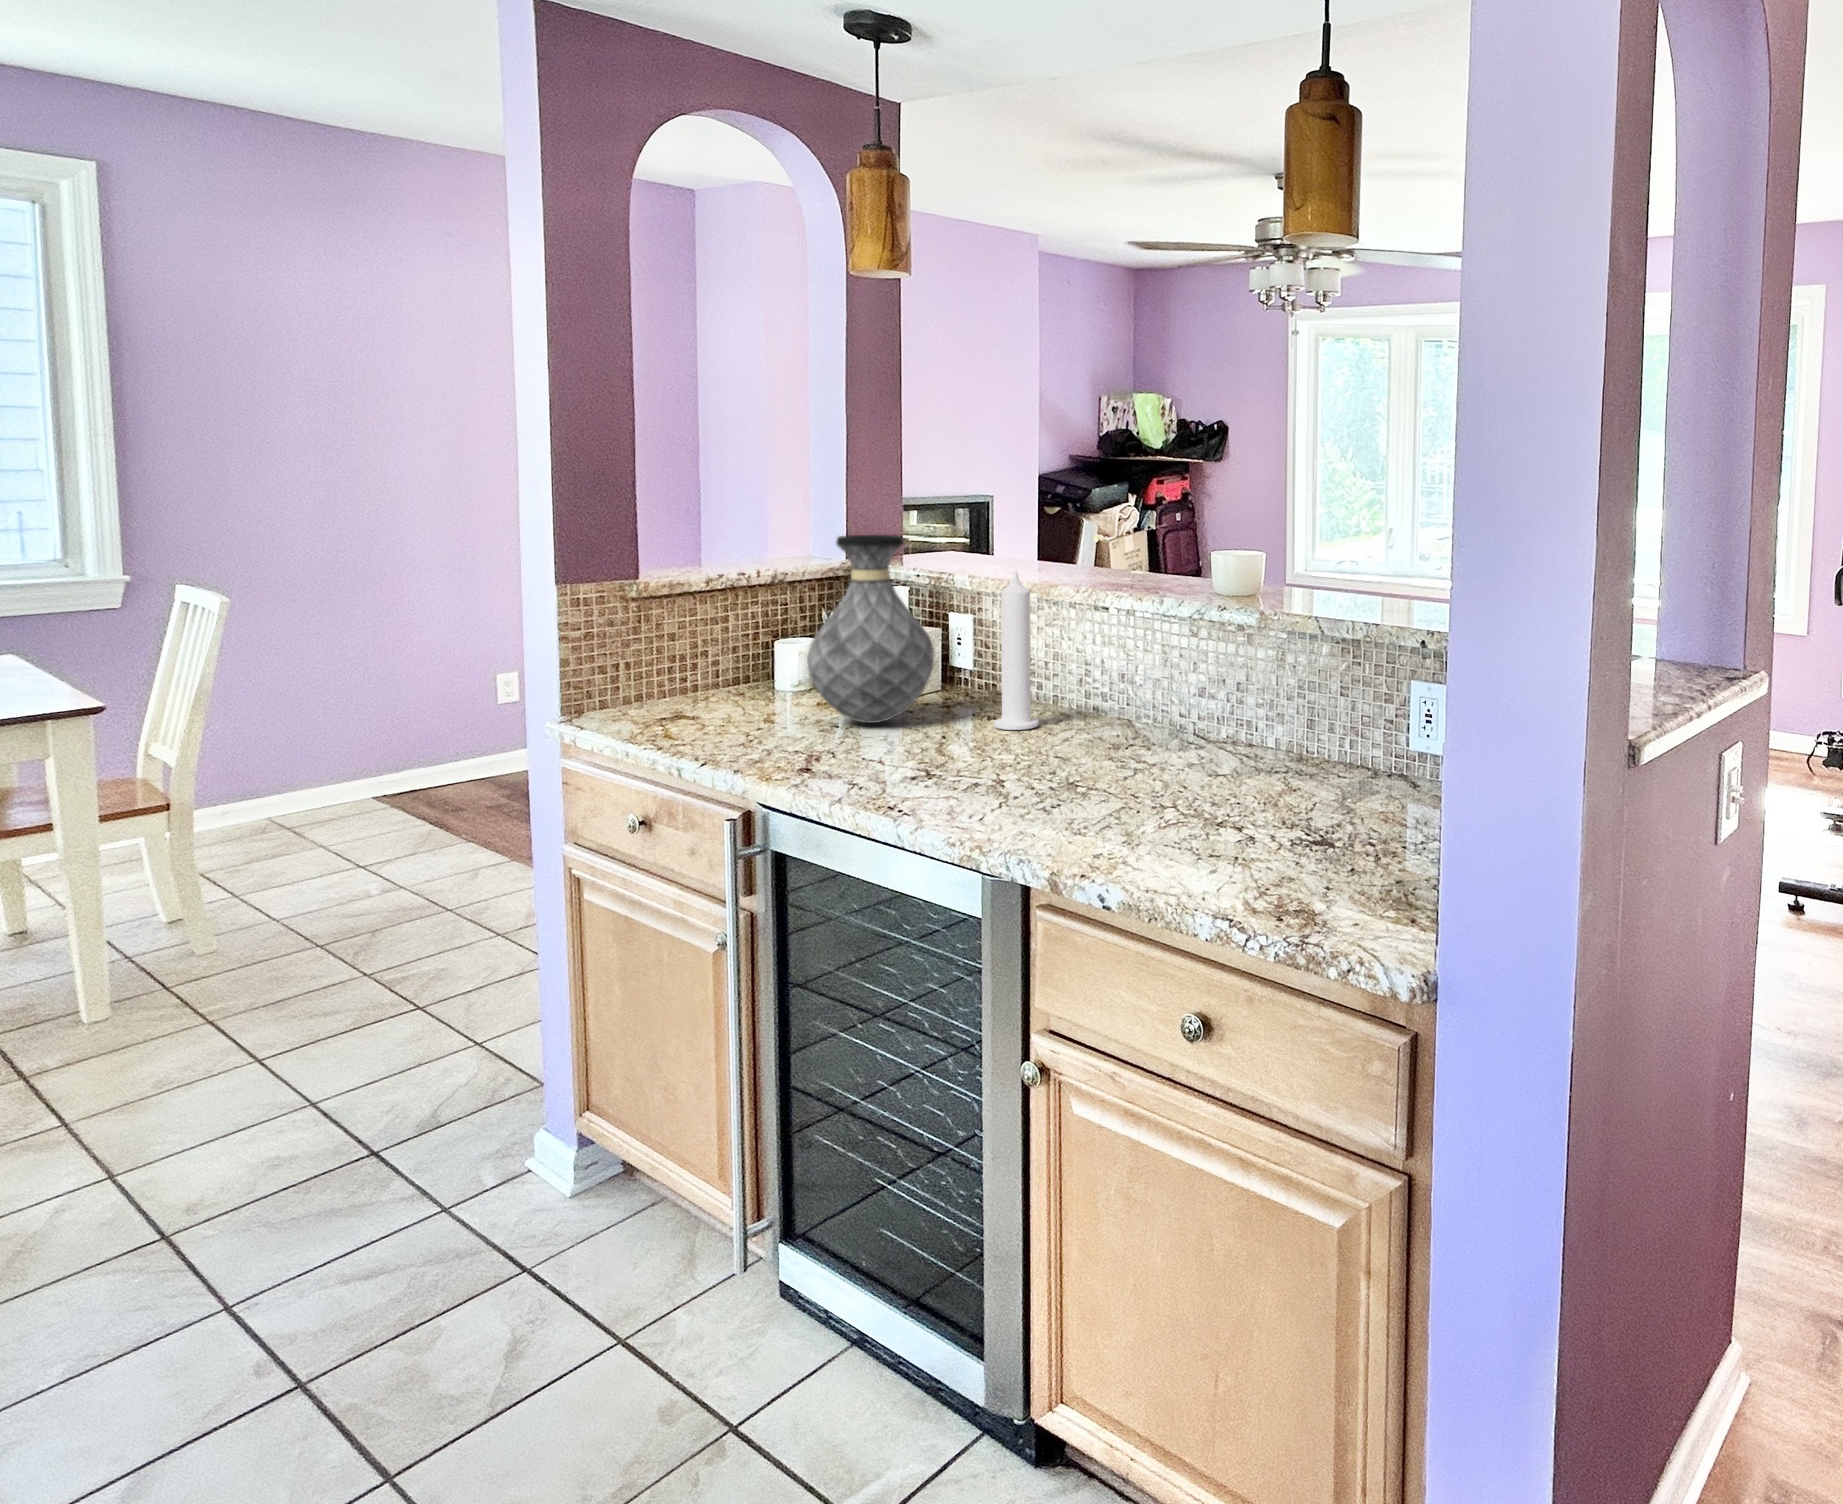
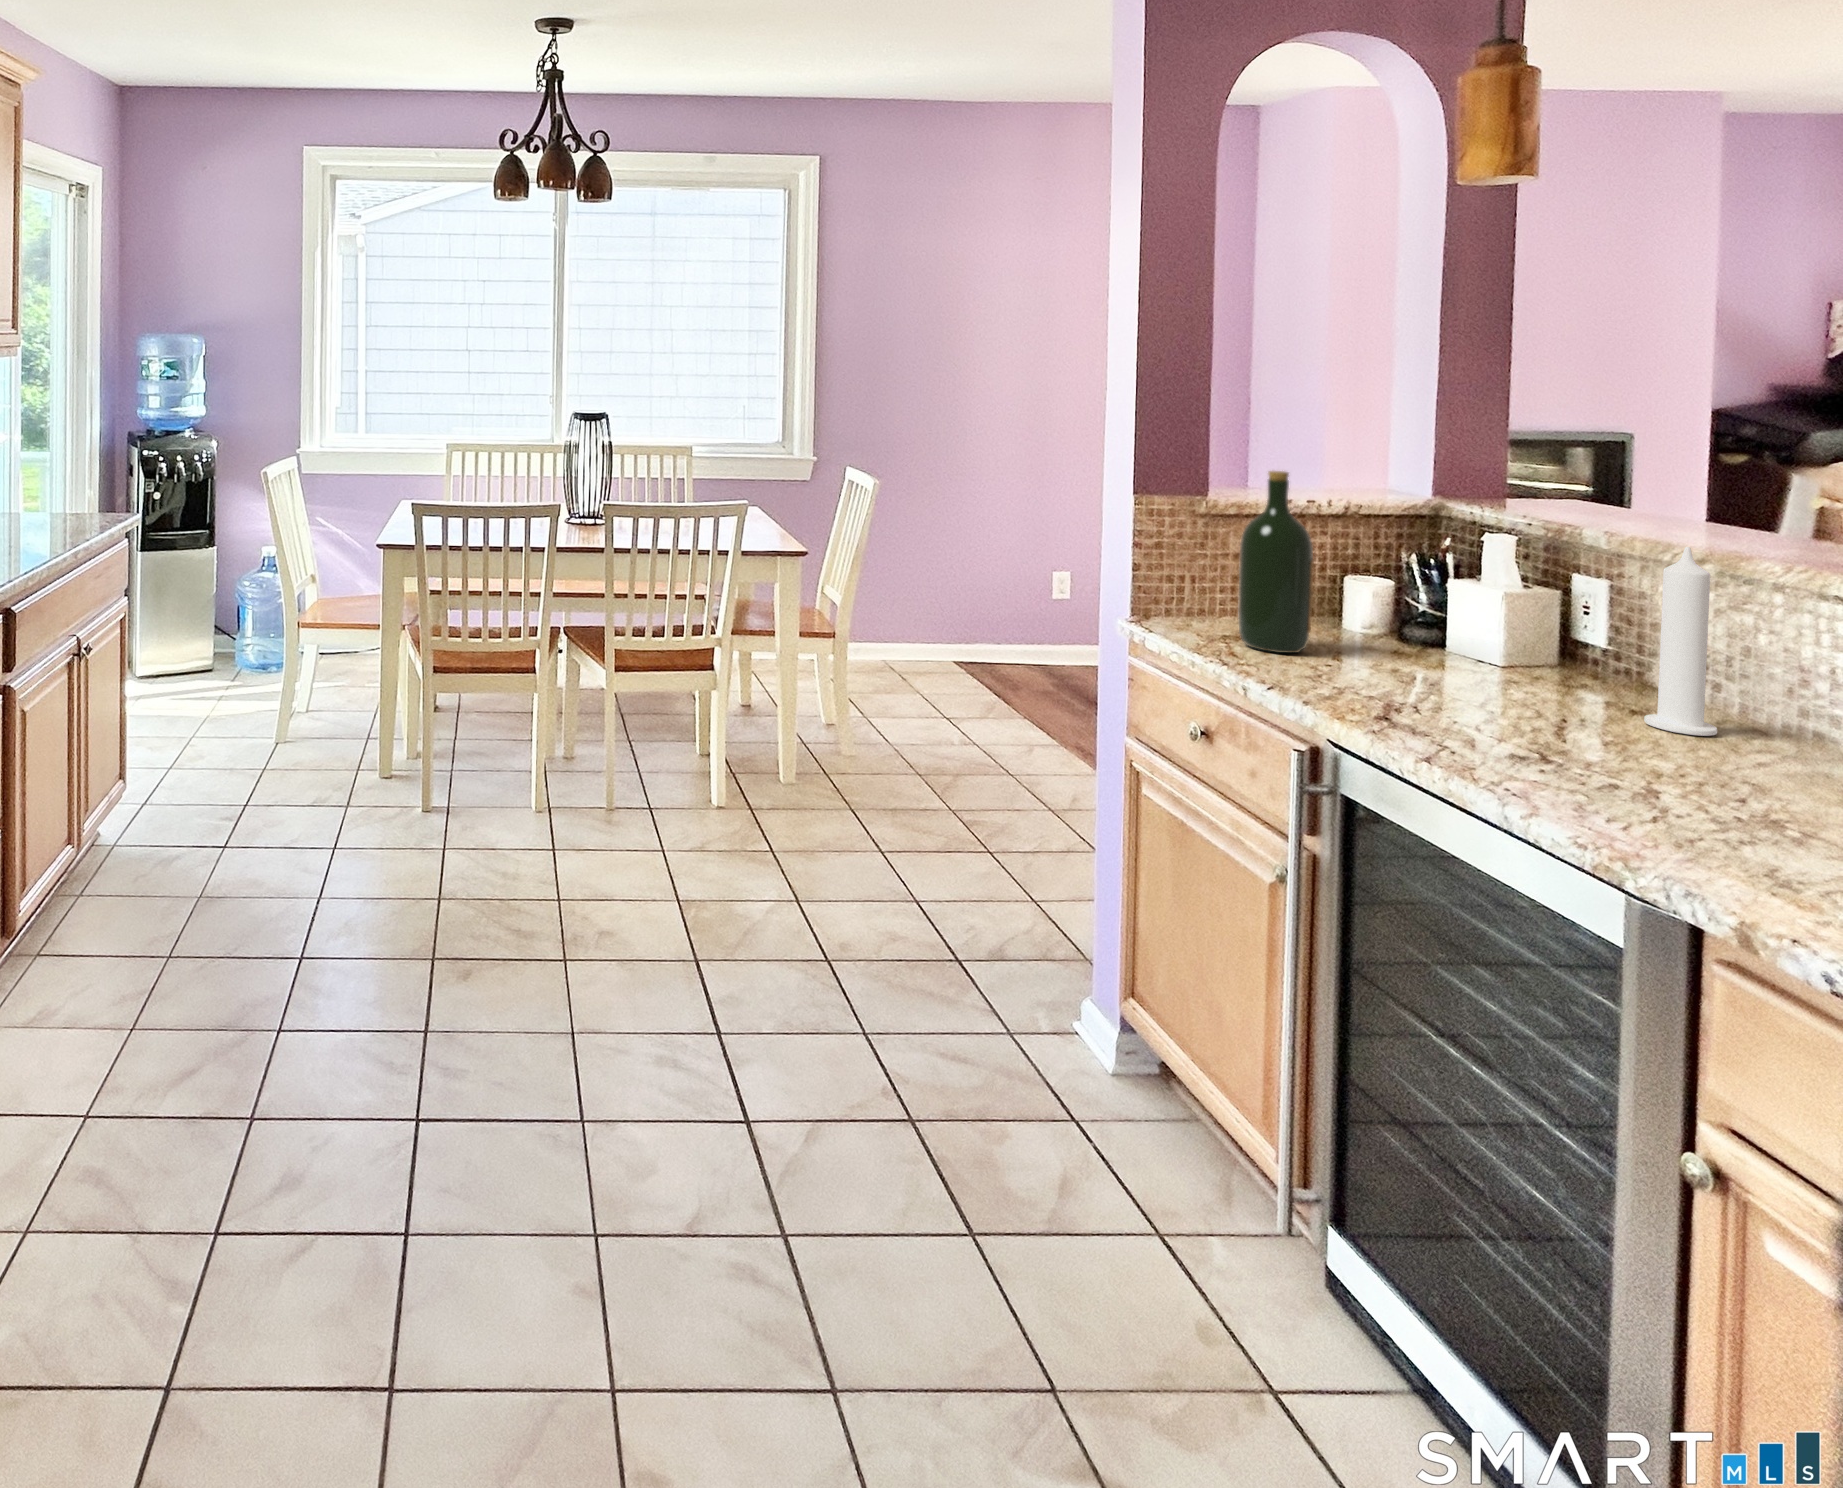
wine bottle: none [673,535,743,727] -> present [1239,471,1314,653]
vase: present [807,535,934,723] -> none [1389,485,1558,686]

